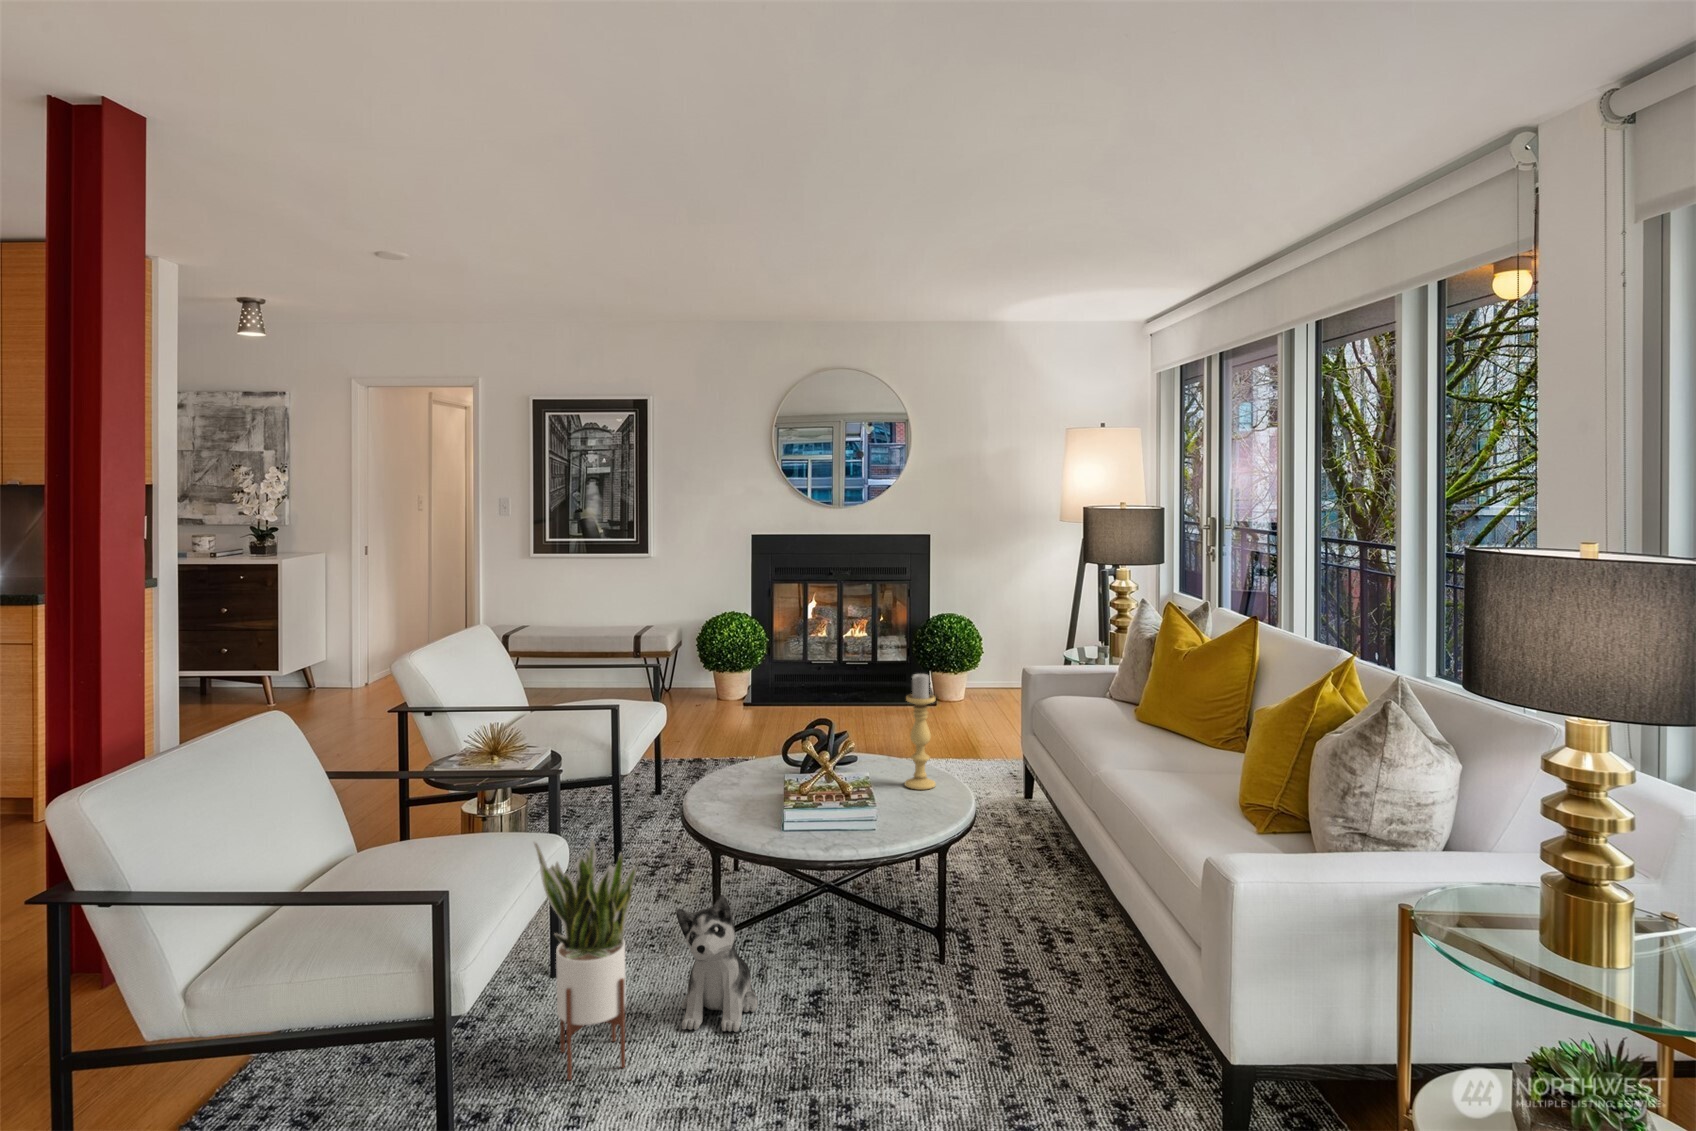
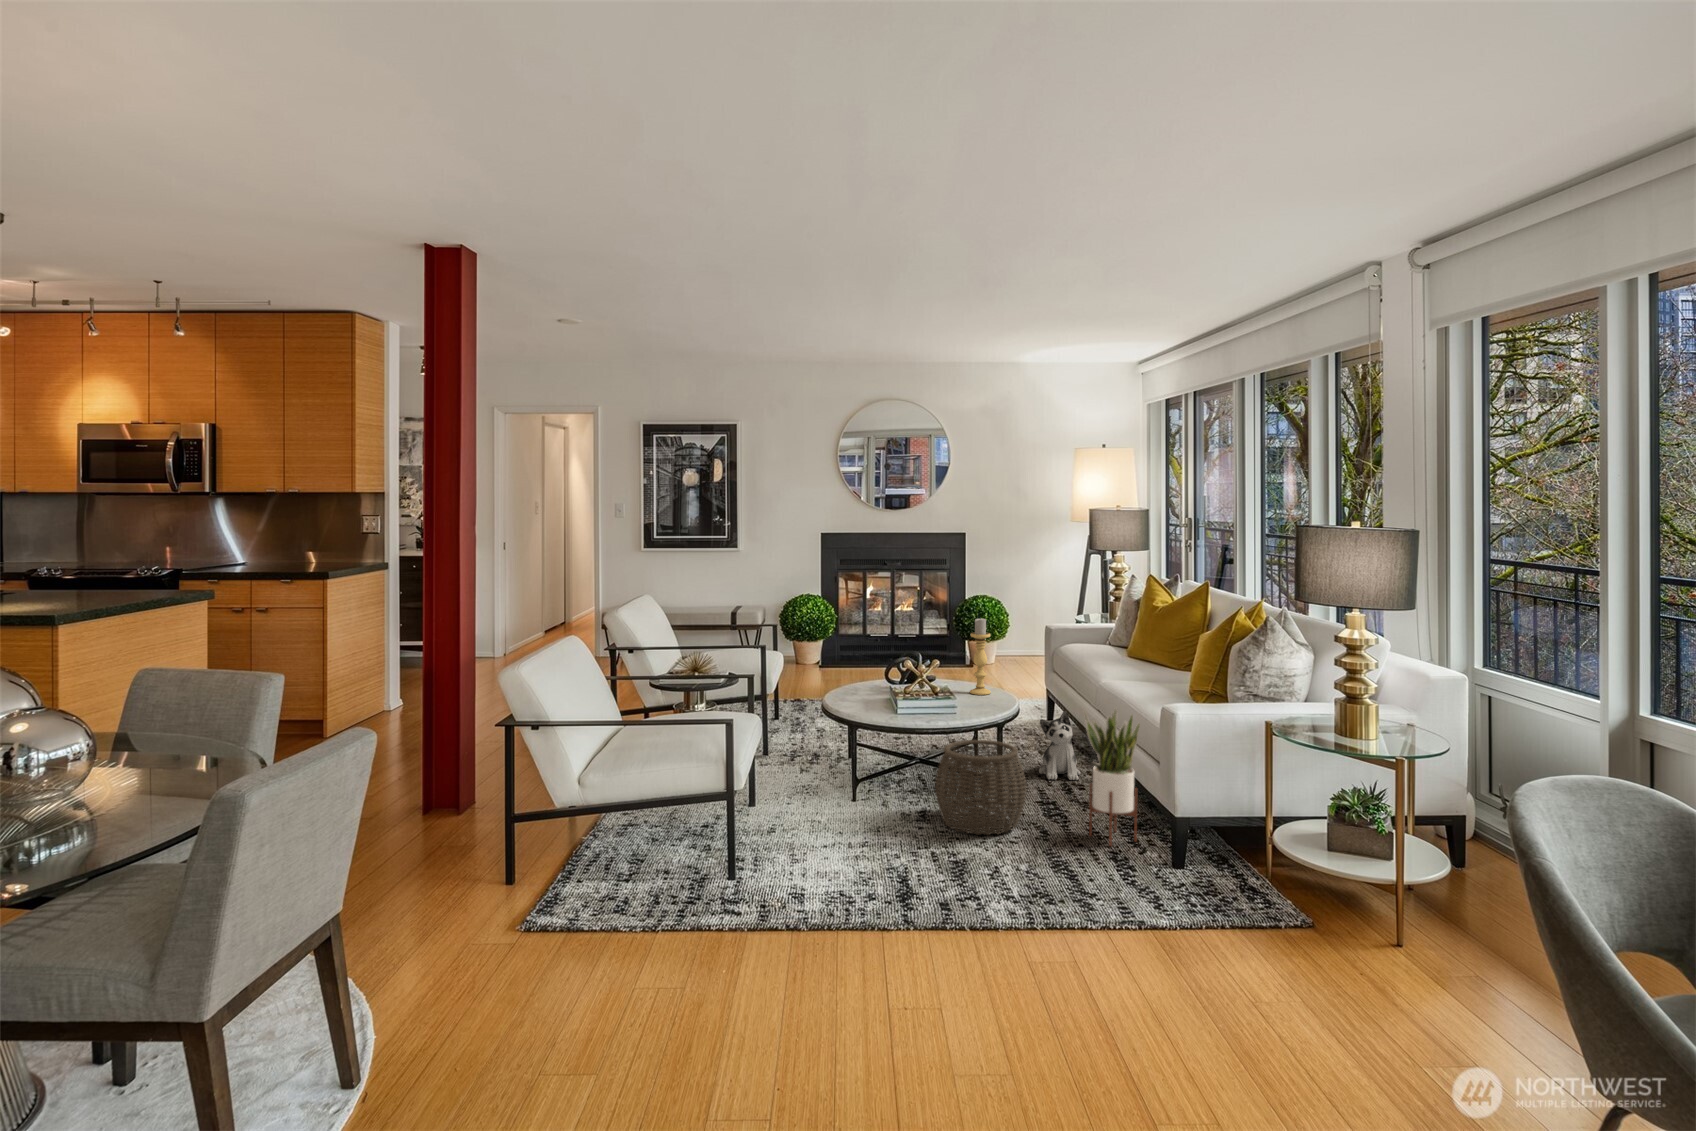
potted plant: present [534,840,636,1080] -> present [1083,706,1140,846]
woven basket: none [828,884,978,1062] -> present [935,740,1026,835]
plush toy: present [676,895,758,1032] -> present [1039,711,1080,780]

